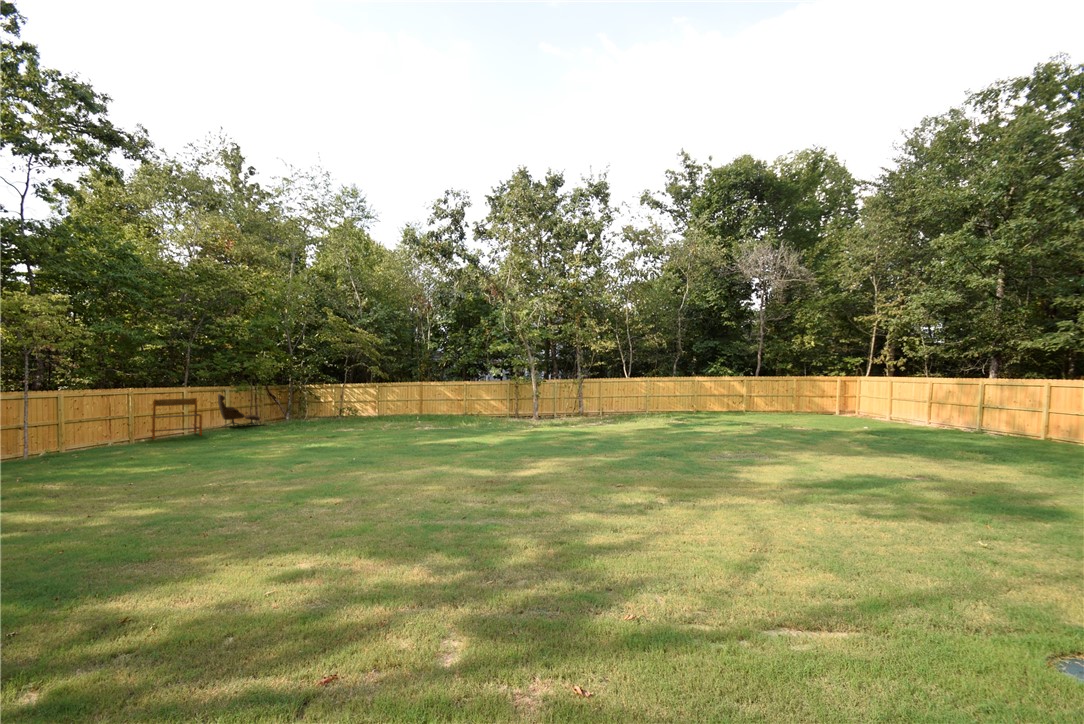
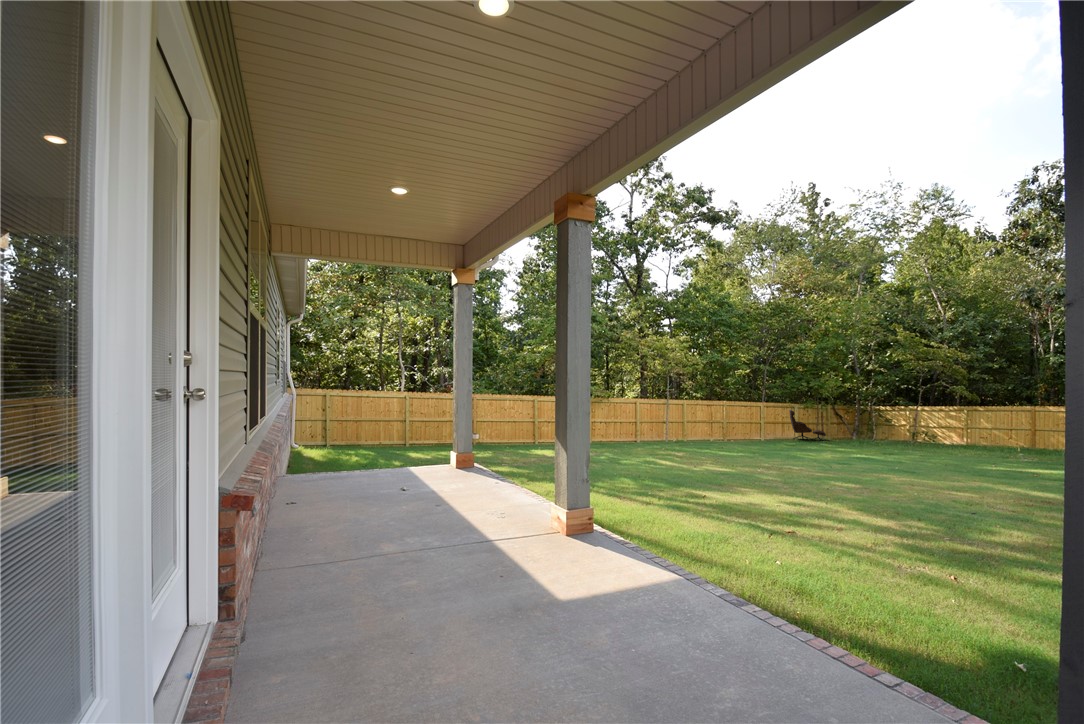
bench: present [151,398,202,439] -> none [739,410,775,442]

